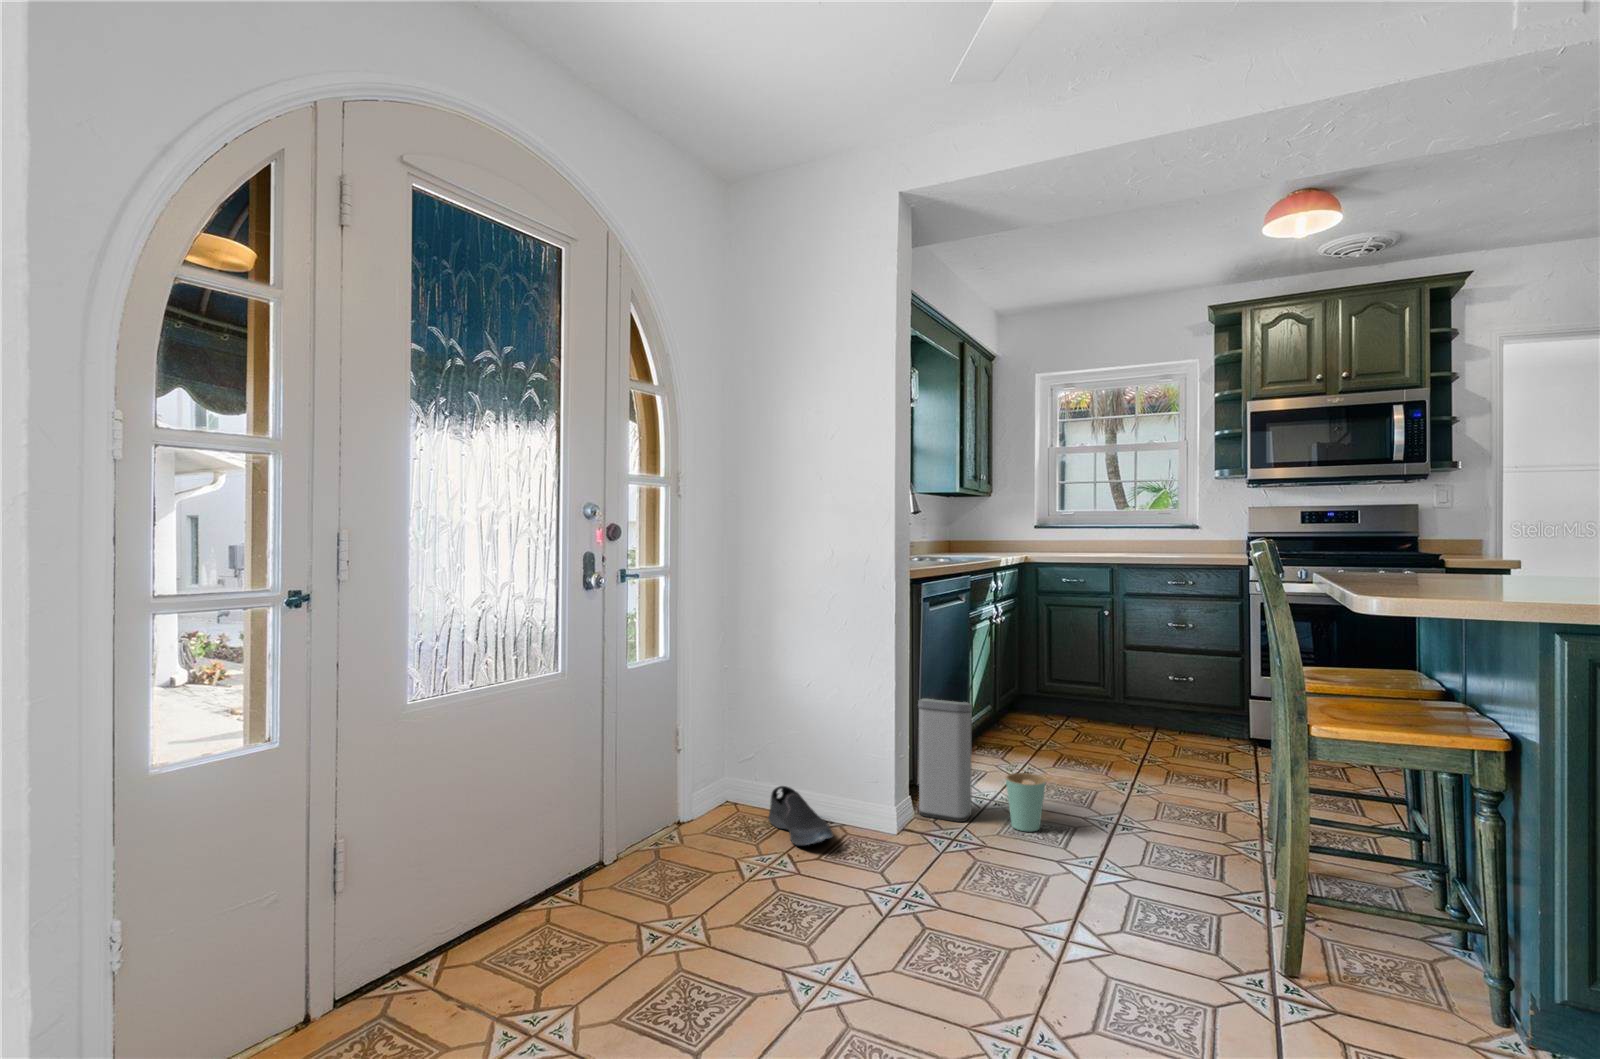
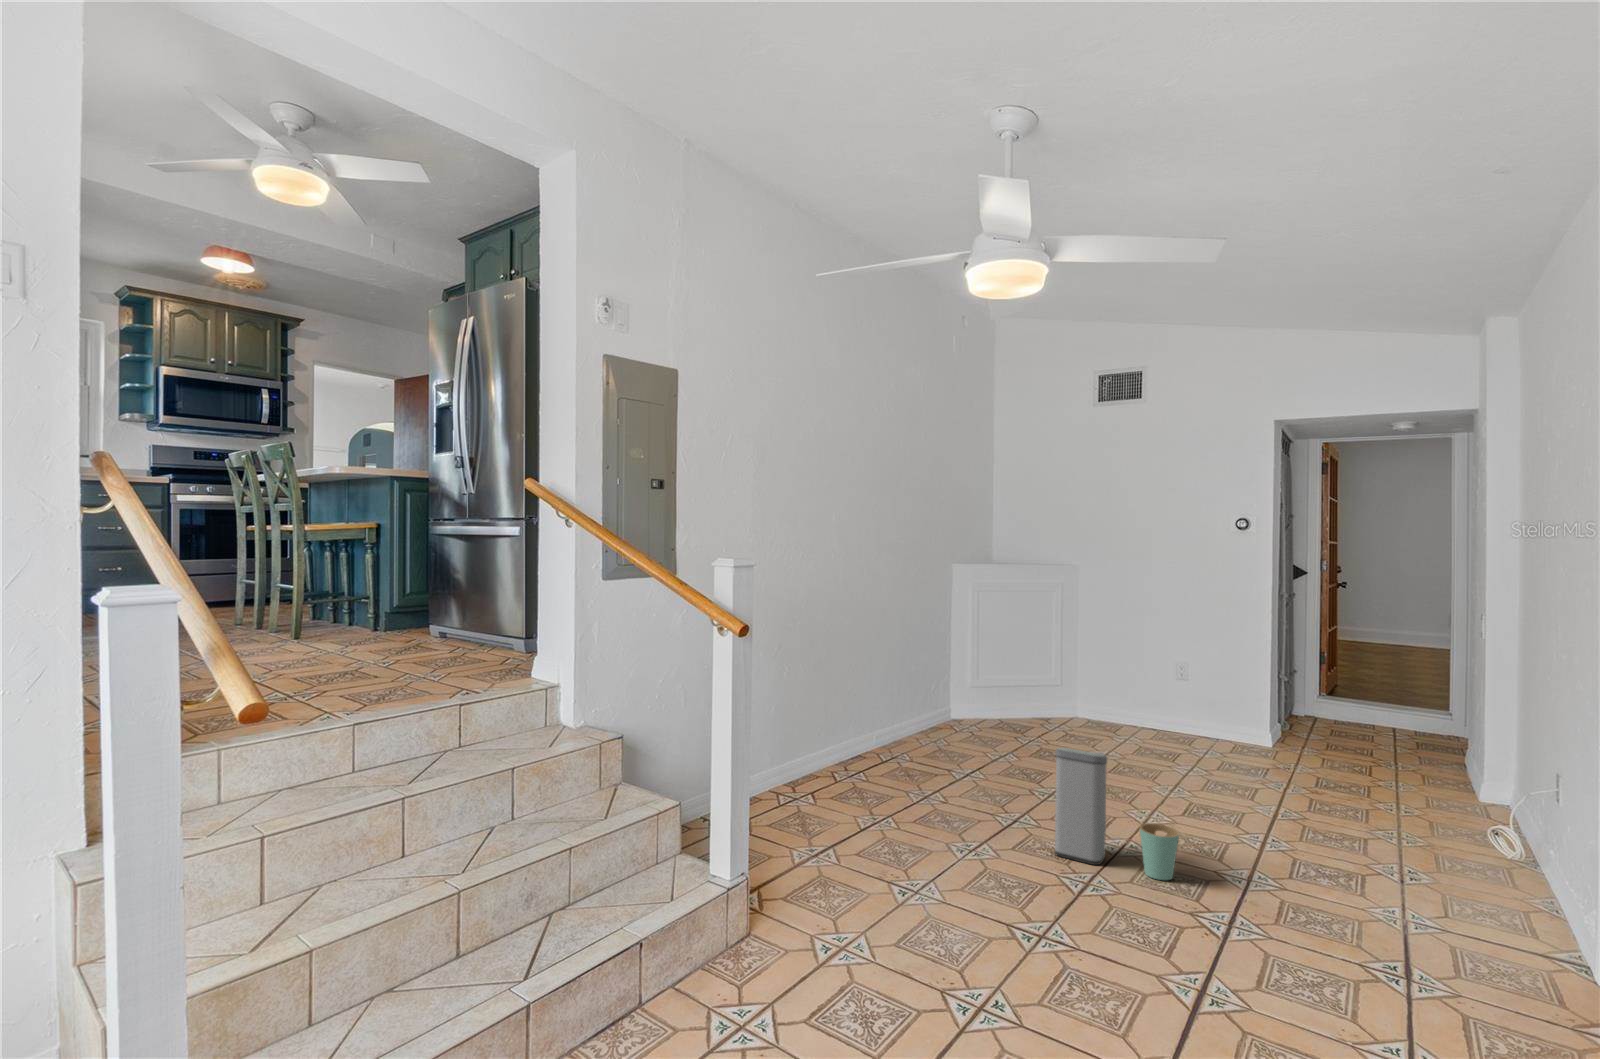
shoe: present [768,786,833,845] -> none [916,819,977,876]

